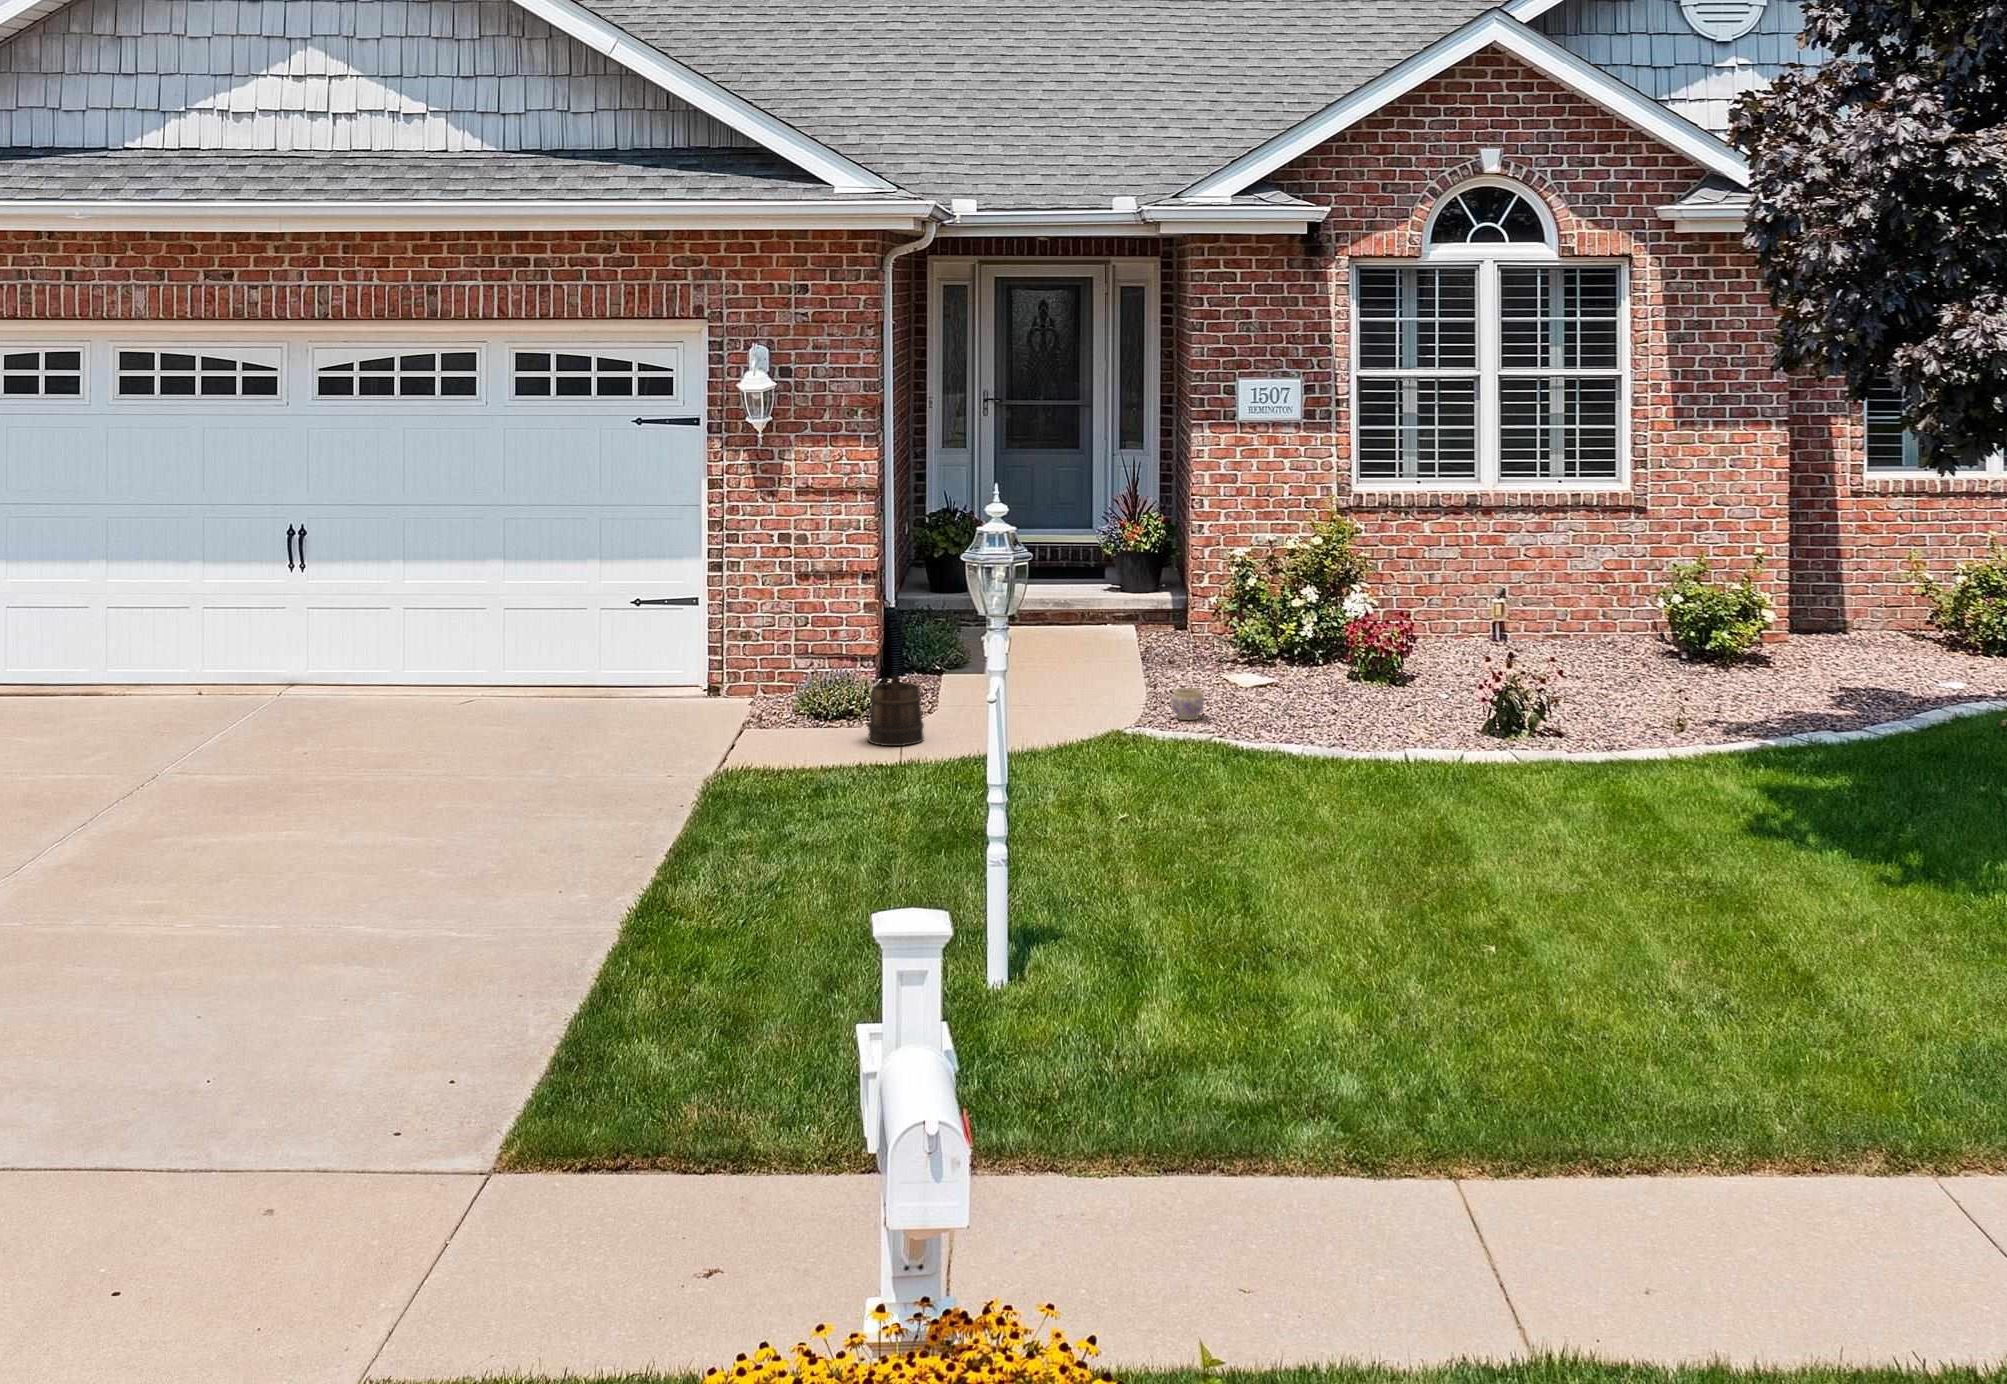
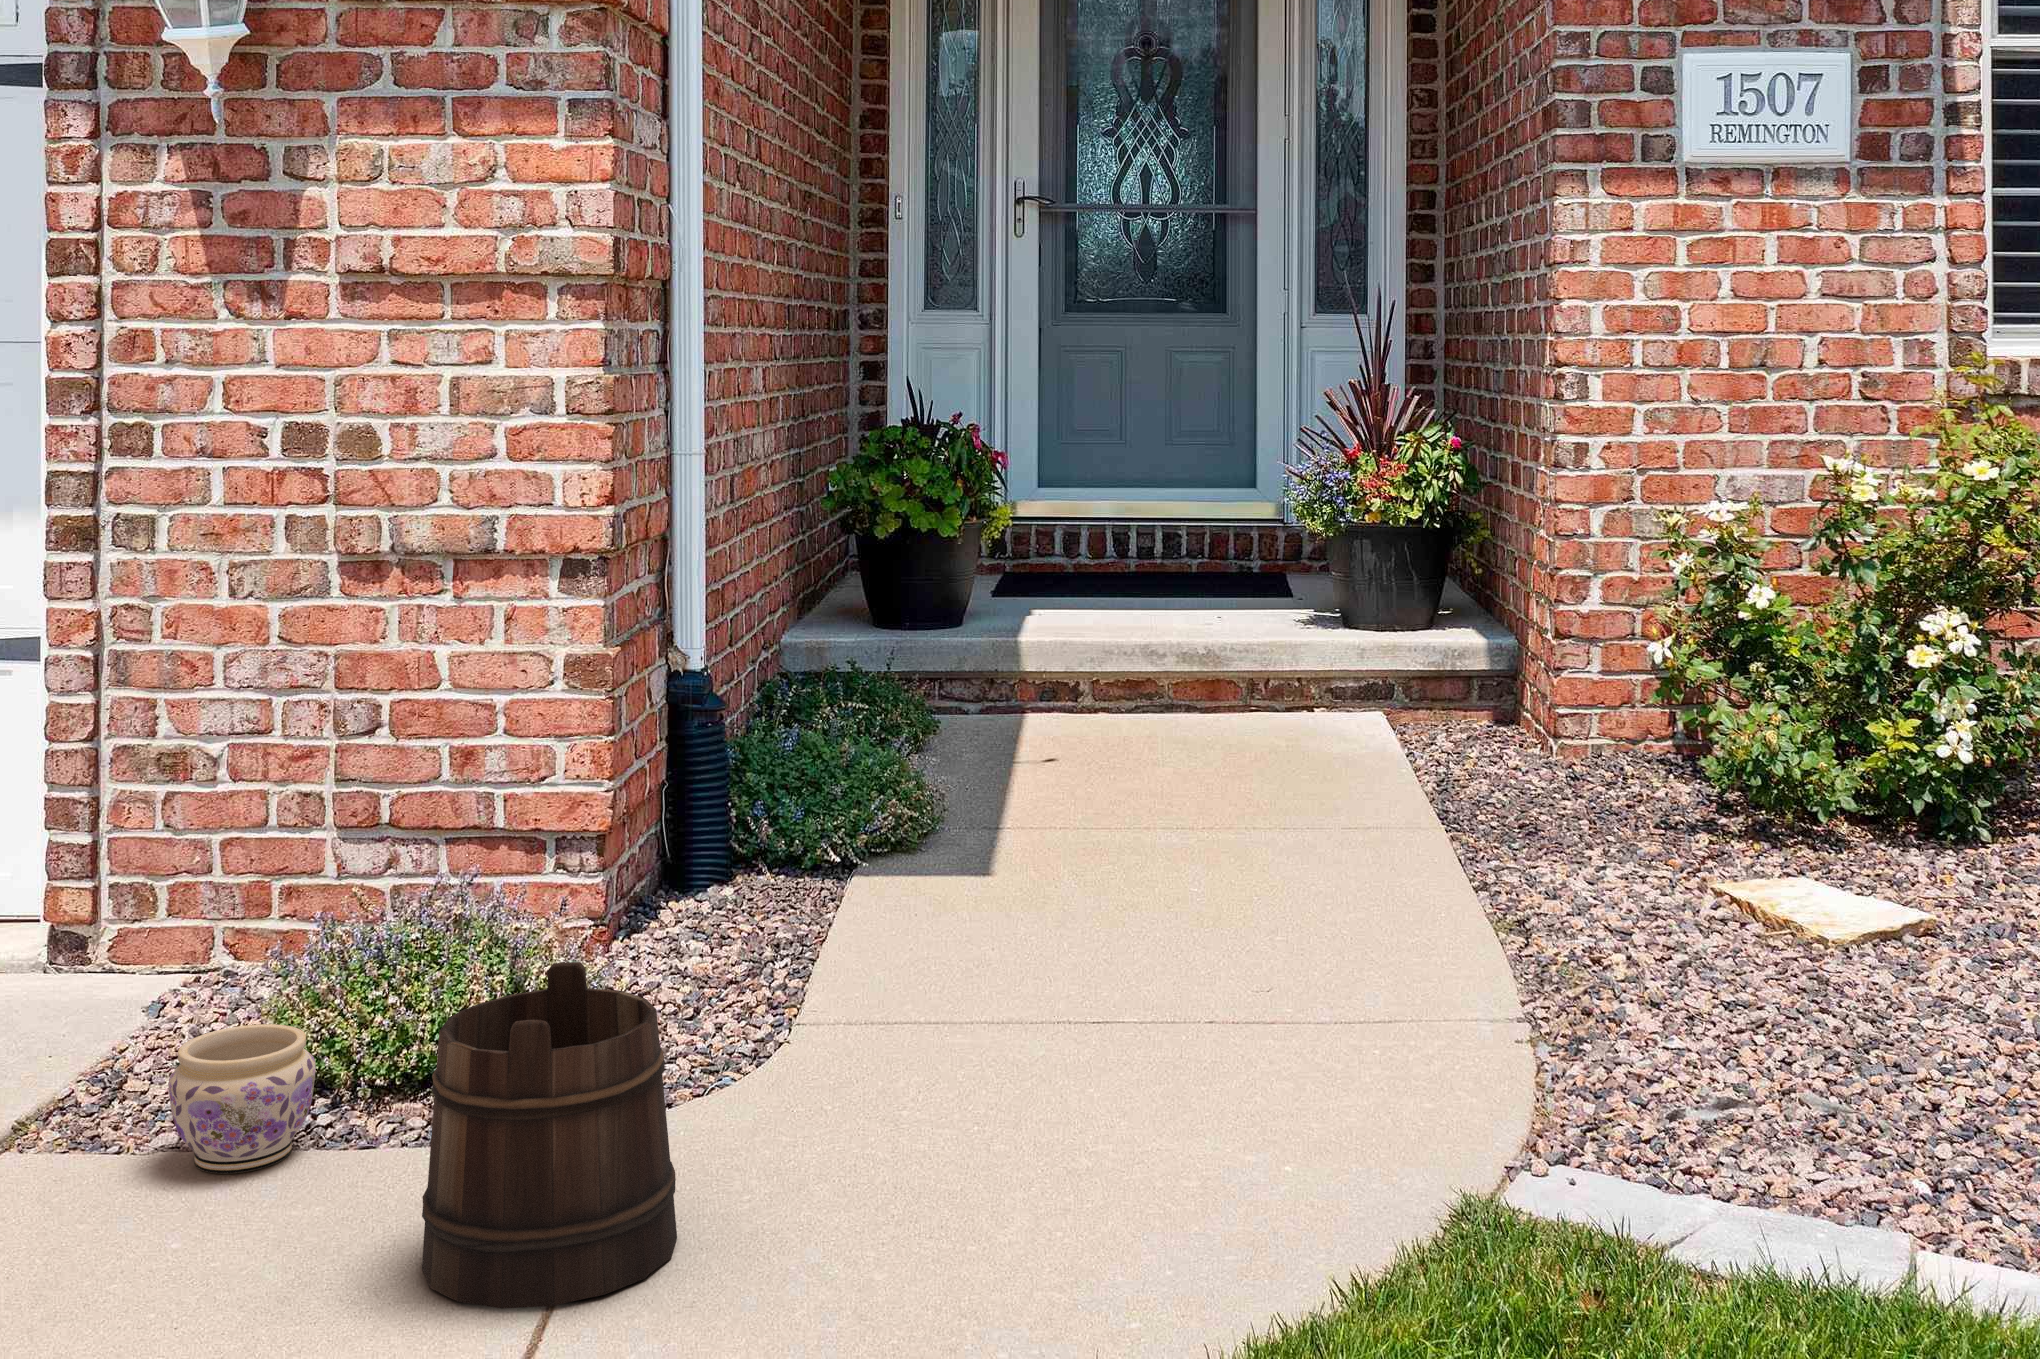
planter: present [1171,688,1204,720] -> present [168,1024,316,1174]

